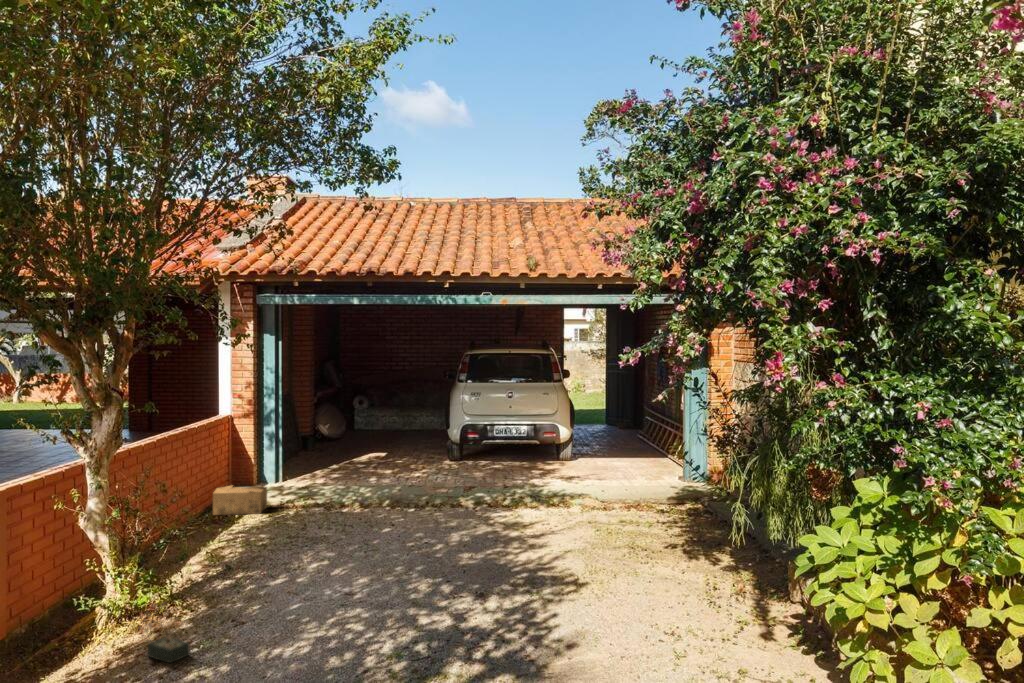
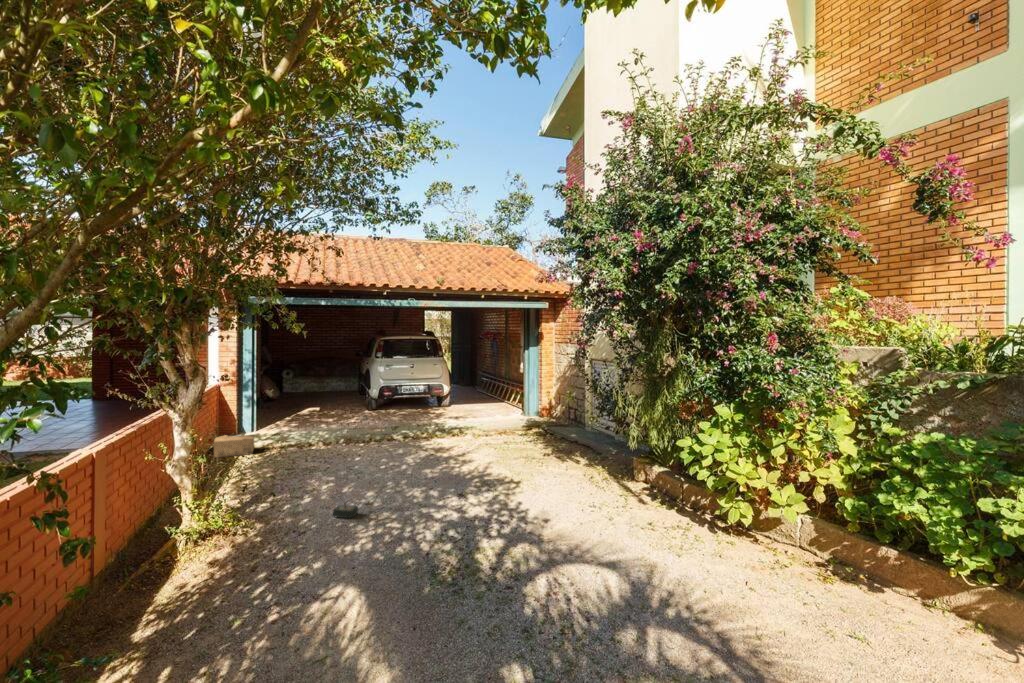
decorative plant: present [139,604,194,663] -> present [328,486,358,518]

